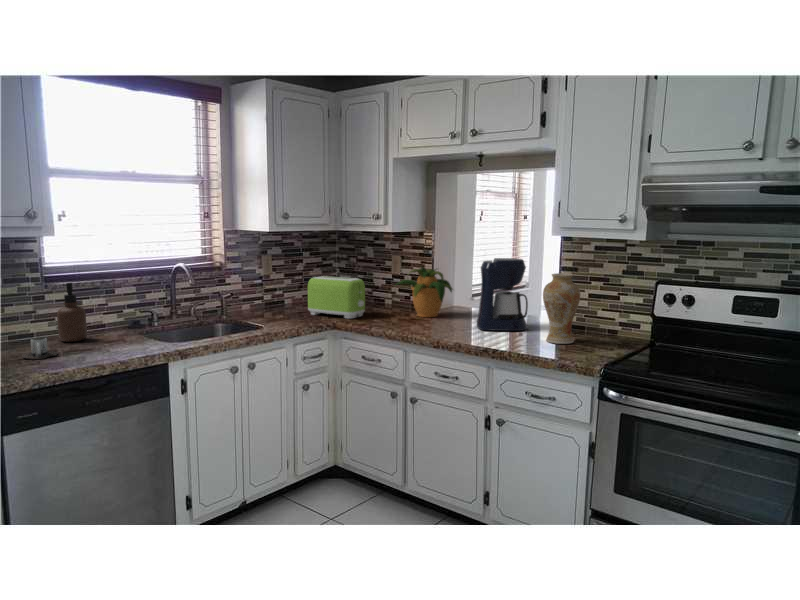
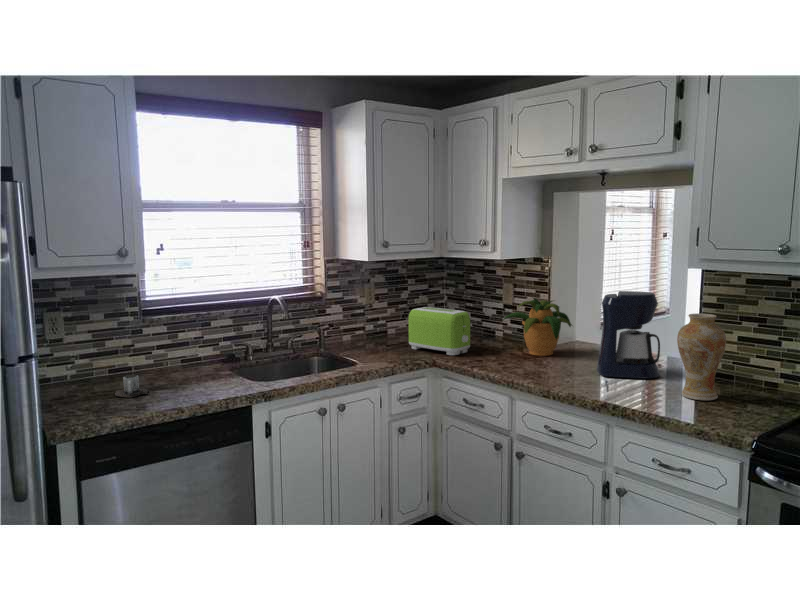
soap dispenser: present [57,283,87,342] -> none [154,317,182,377]

